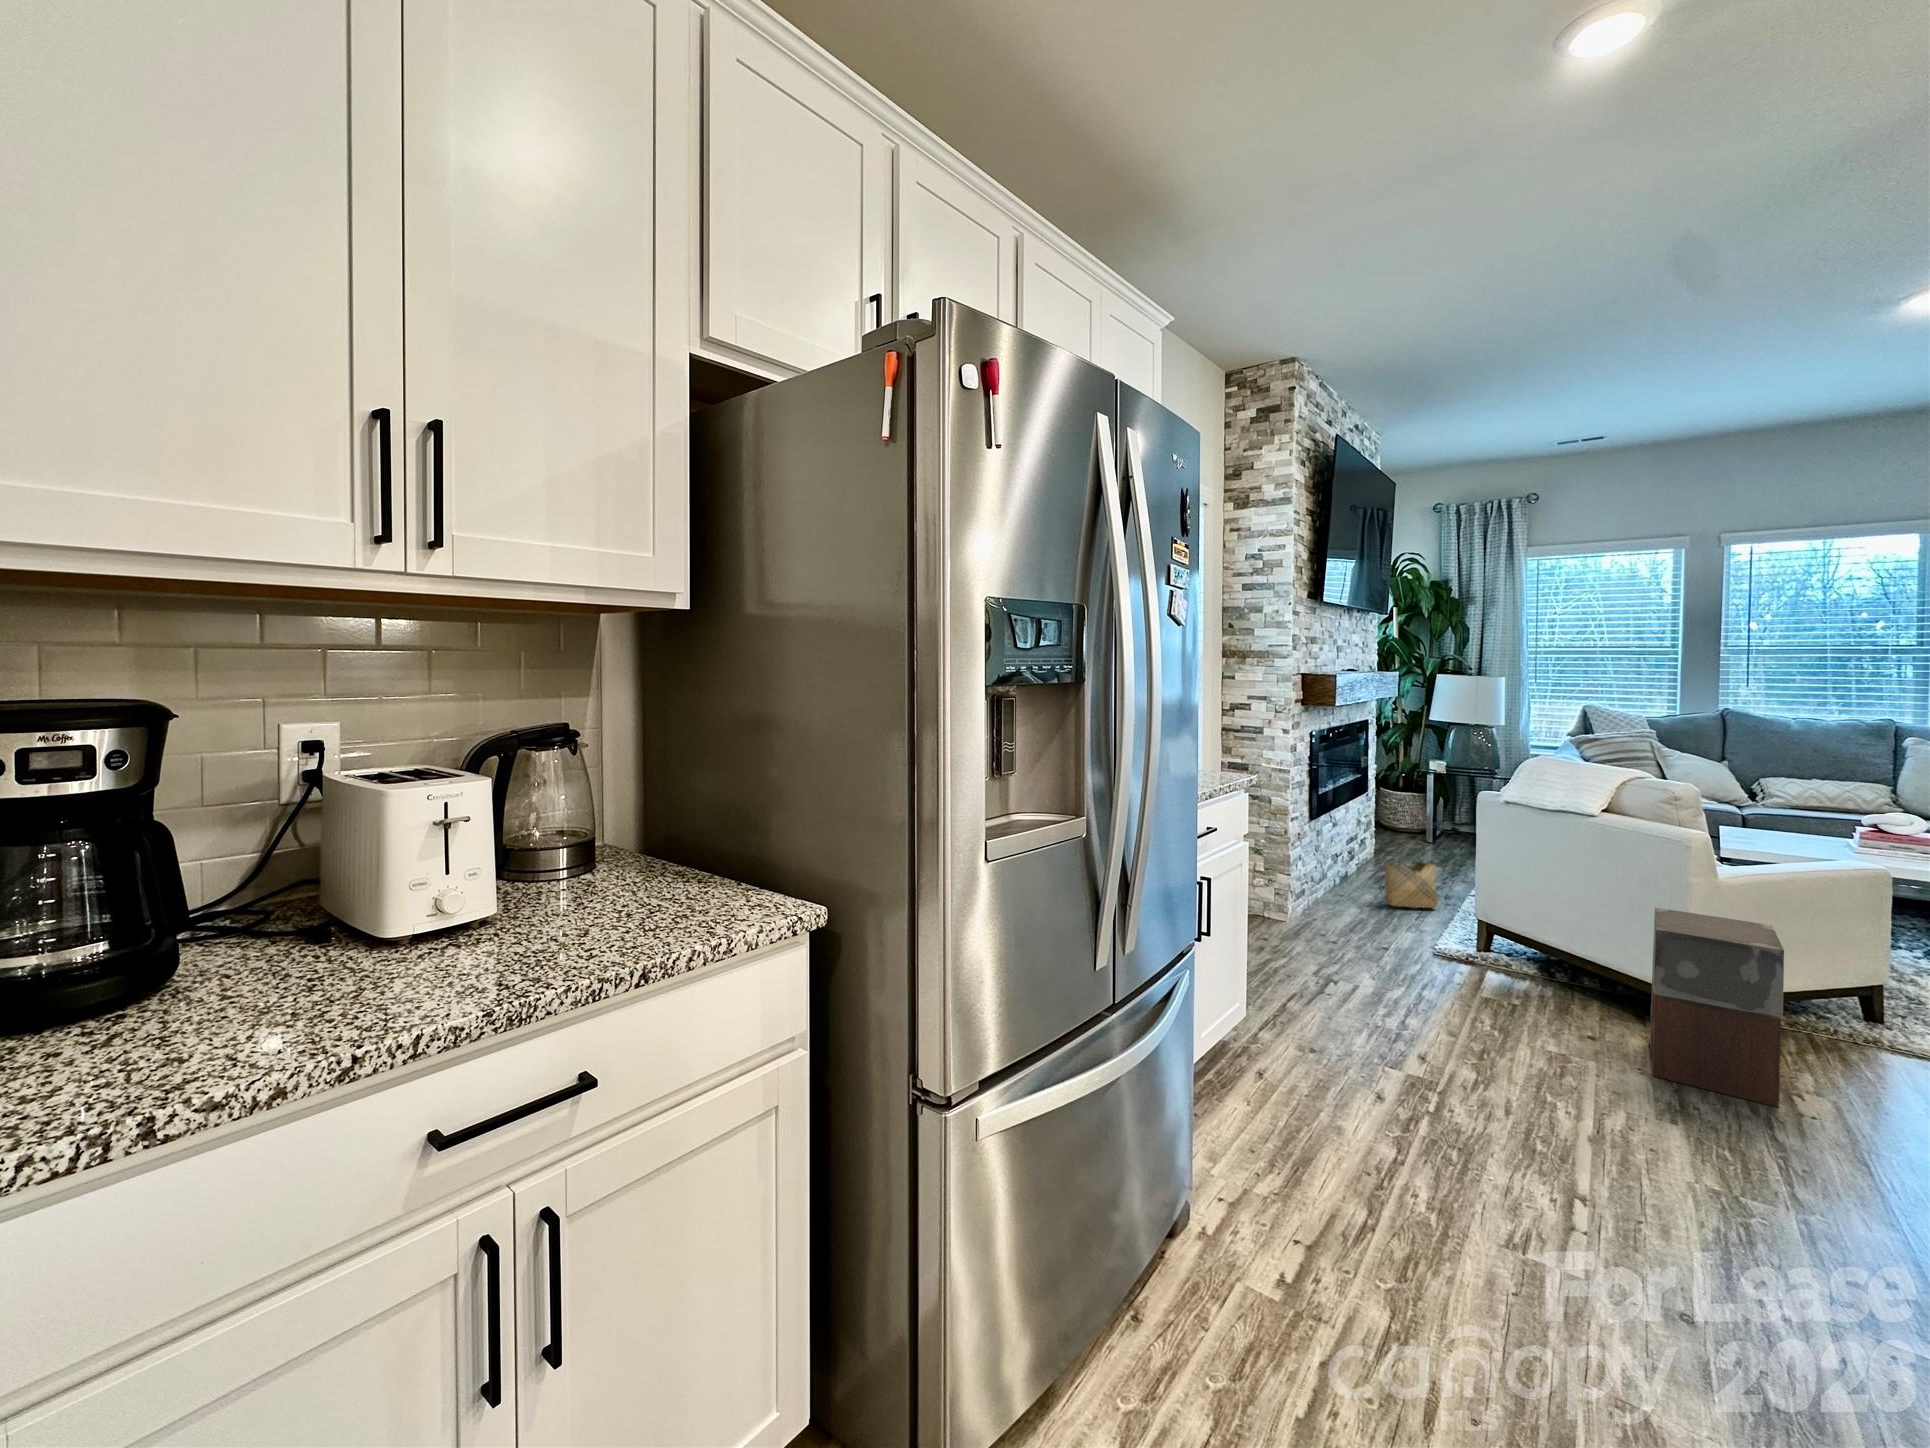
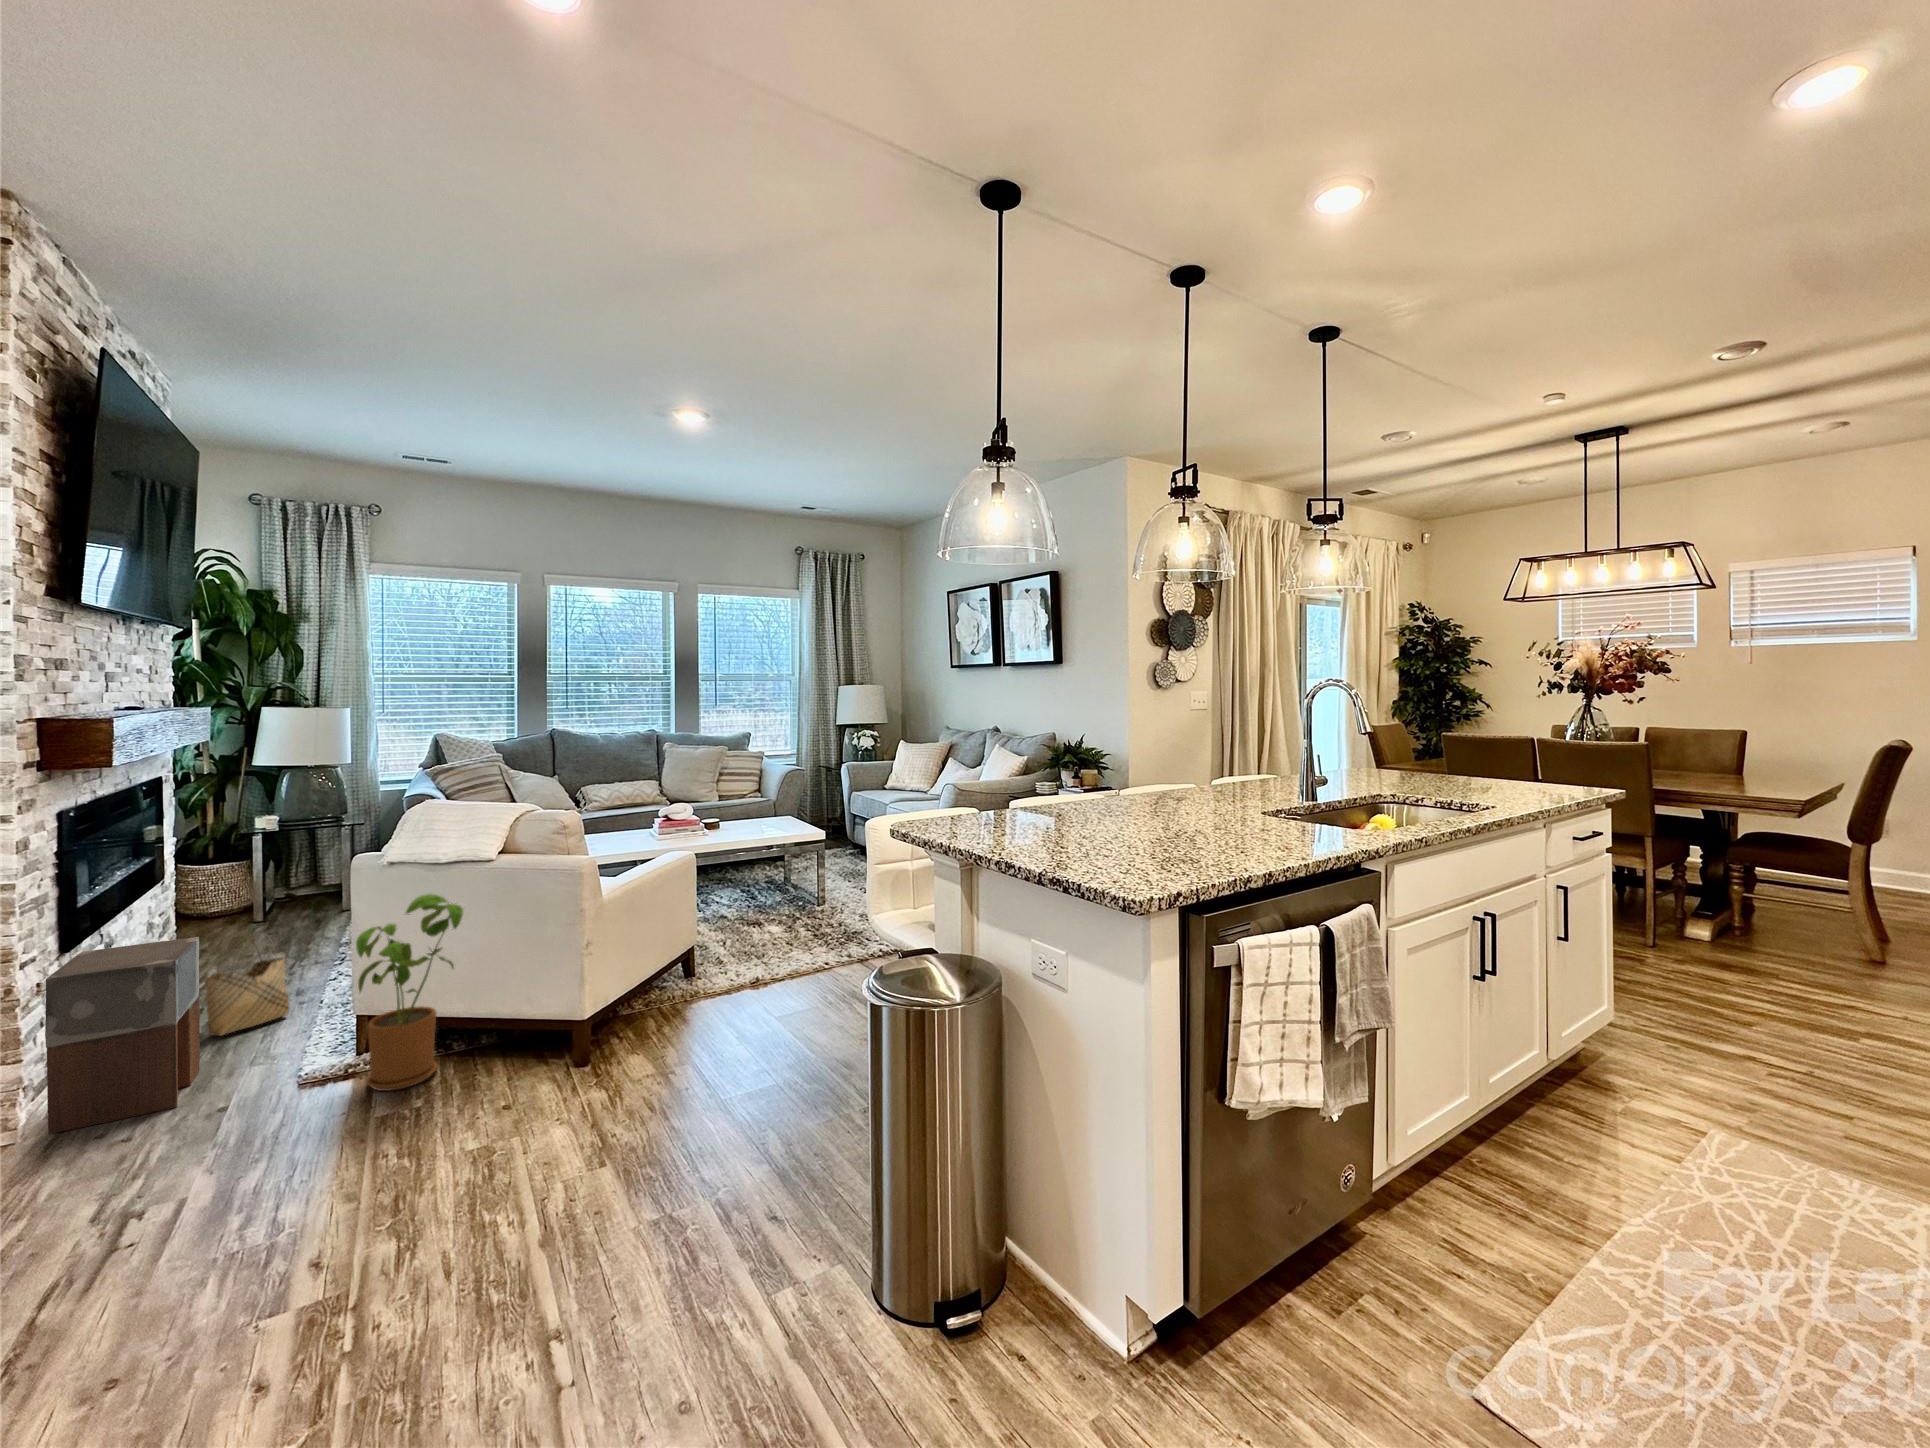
house plant: none [1475,832,1586,988] -> present [356,894,463,1091]
stool: present [1650,908,1784,1107] -> present [45,937,200,1134]

